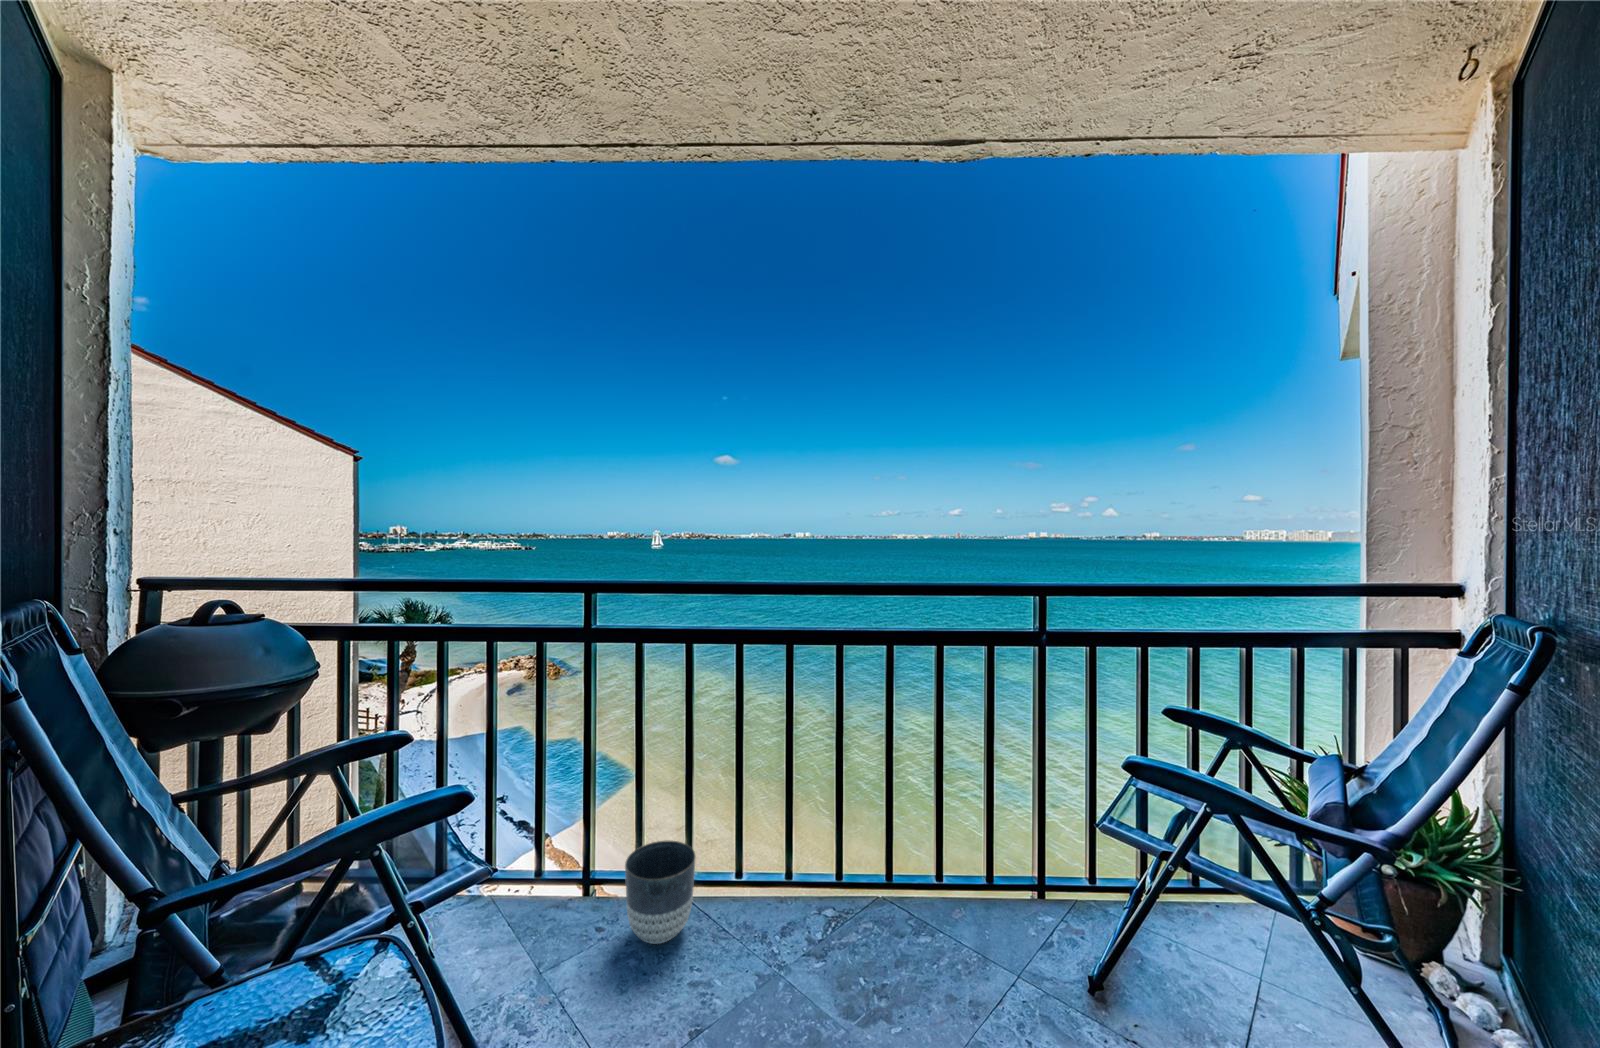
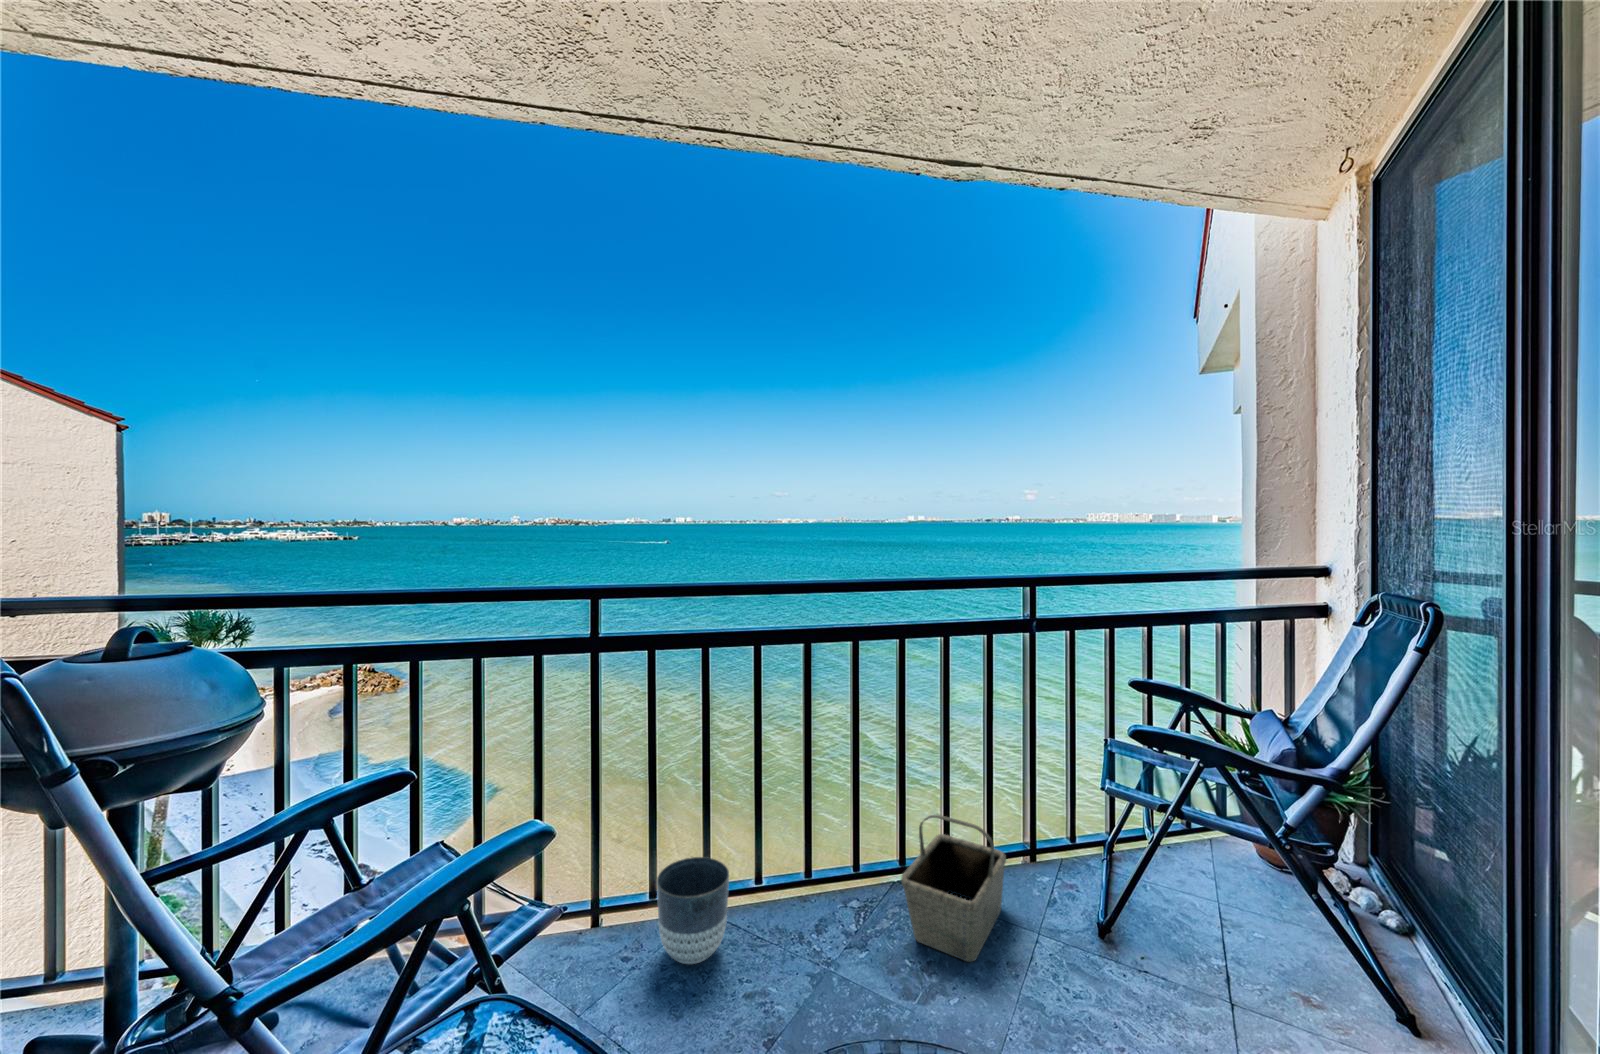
basket: none [865,829,991,994] -> present [901,815,1006,962]

